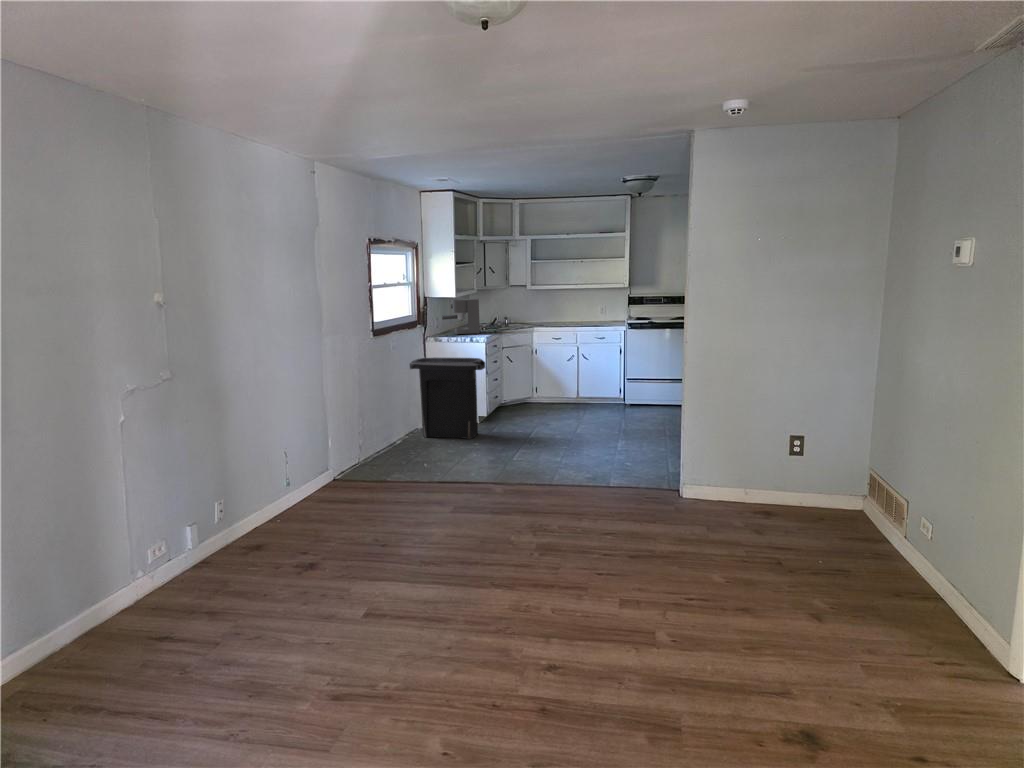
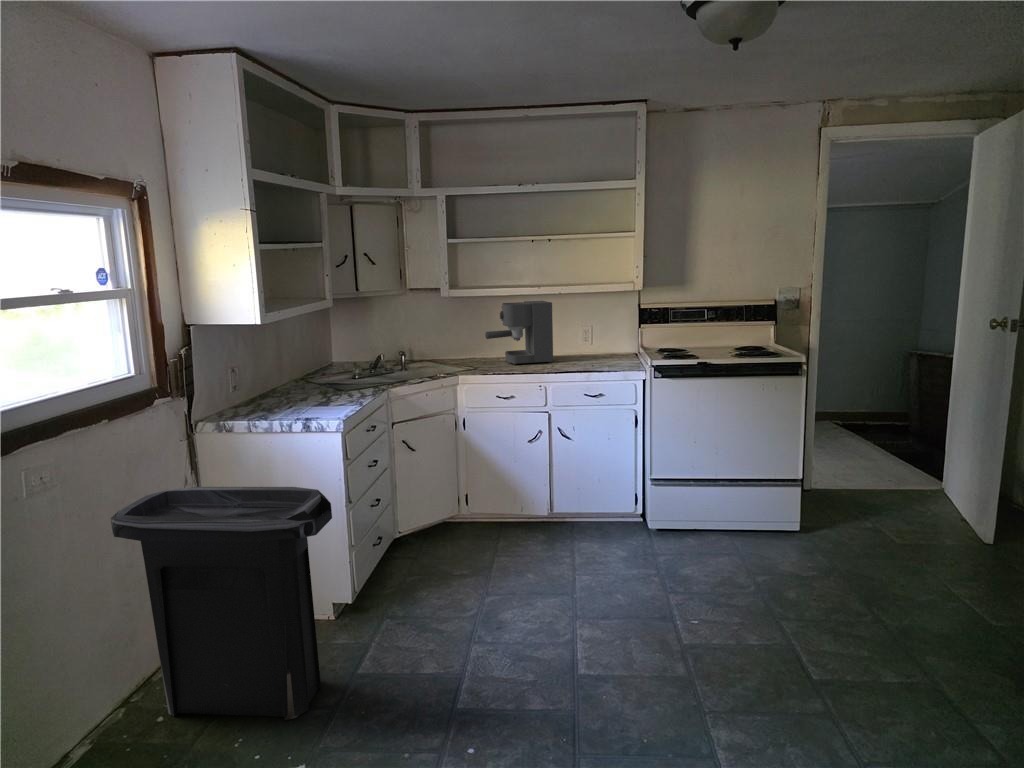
coffee maker: present [442,298,480,335] -> present [485,301,553,365]

